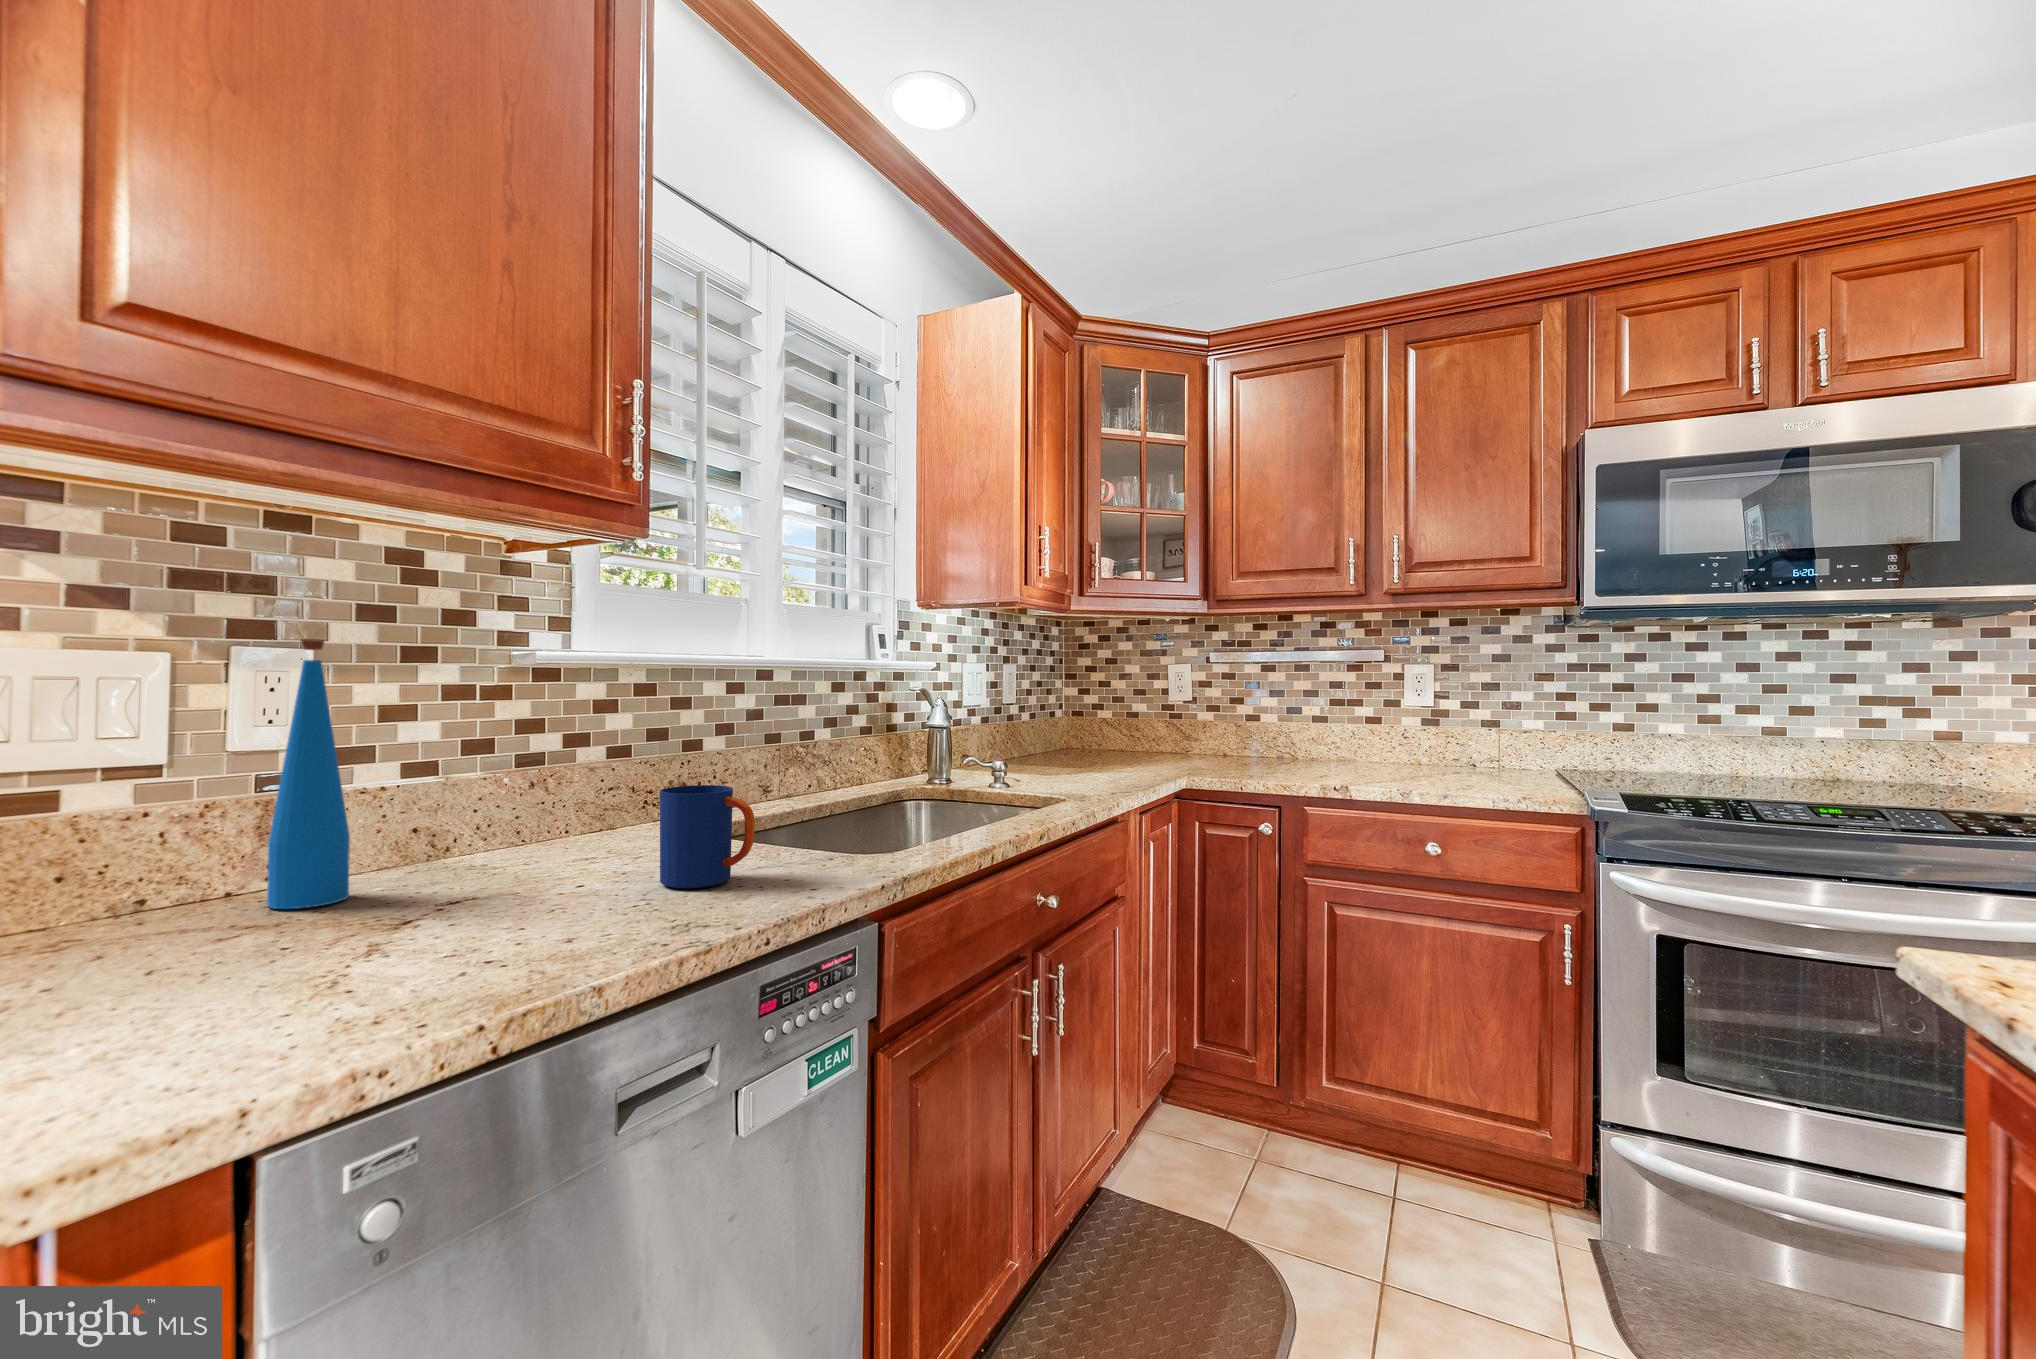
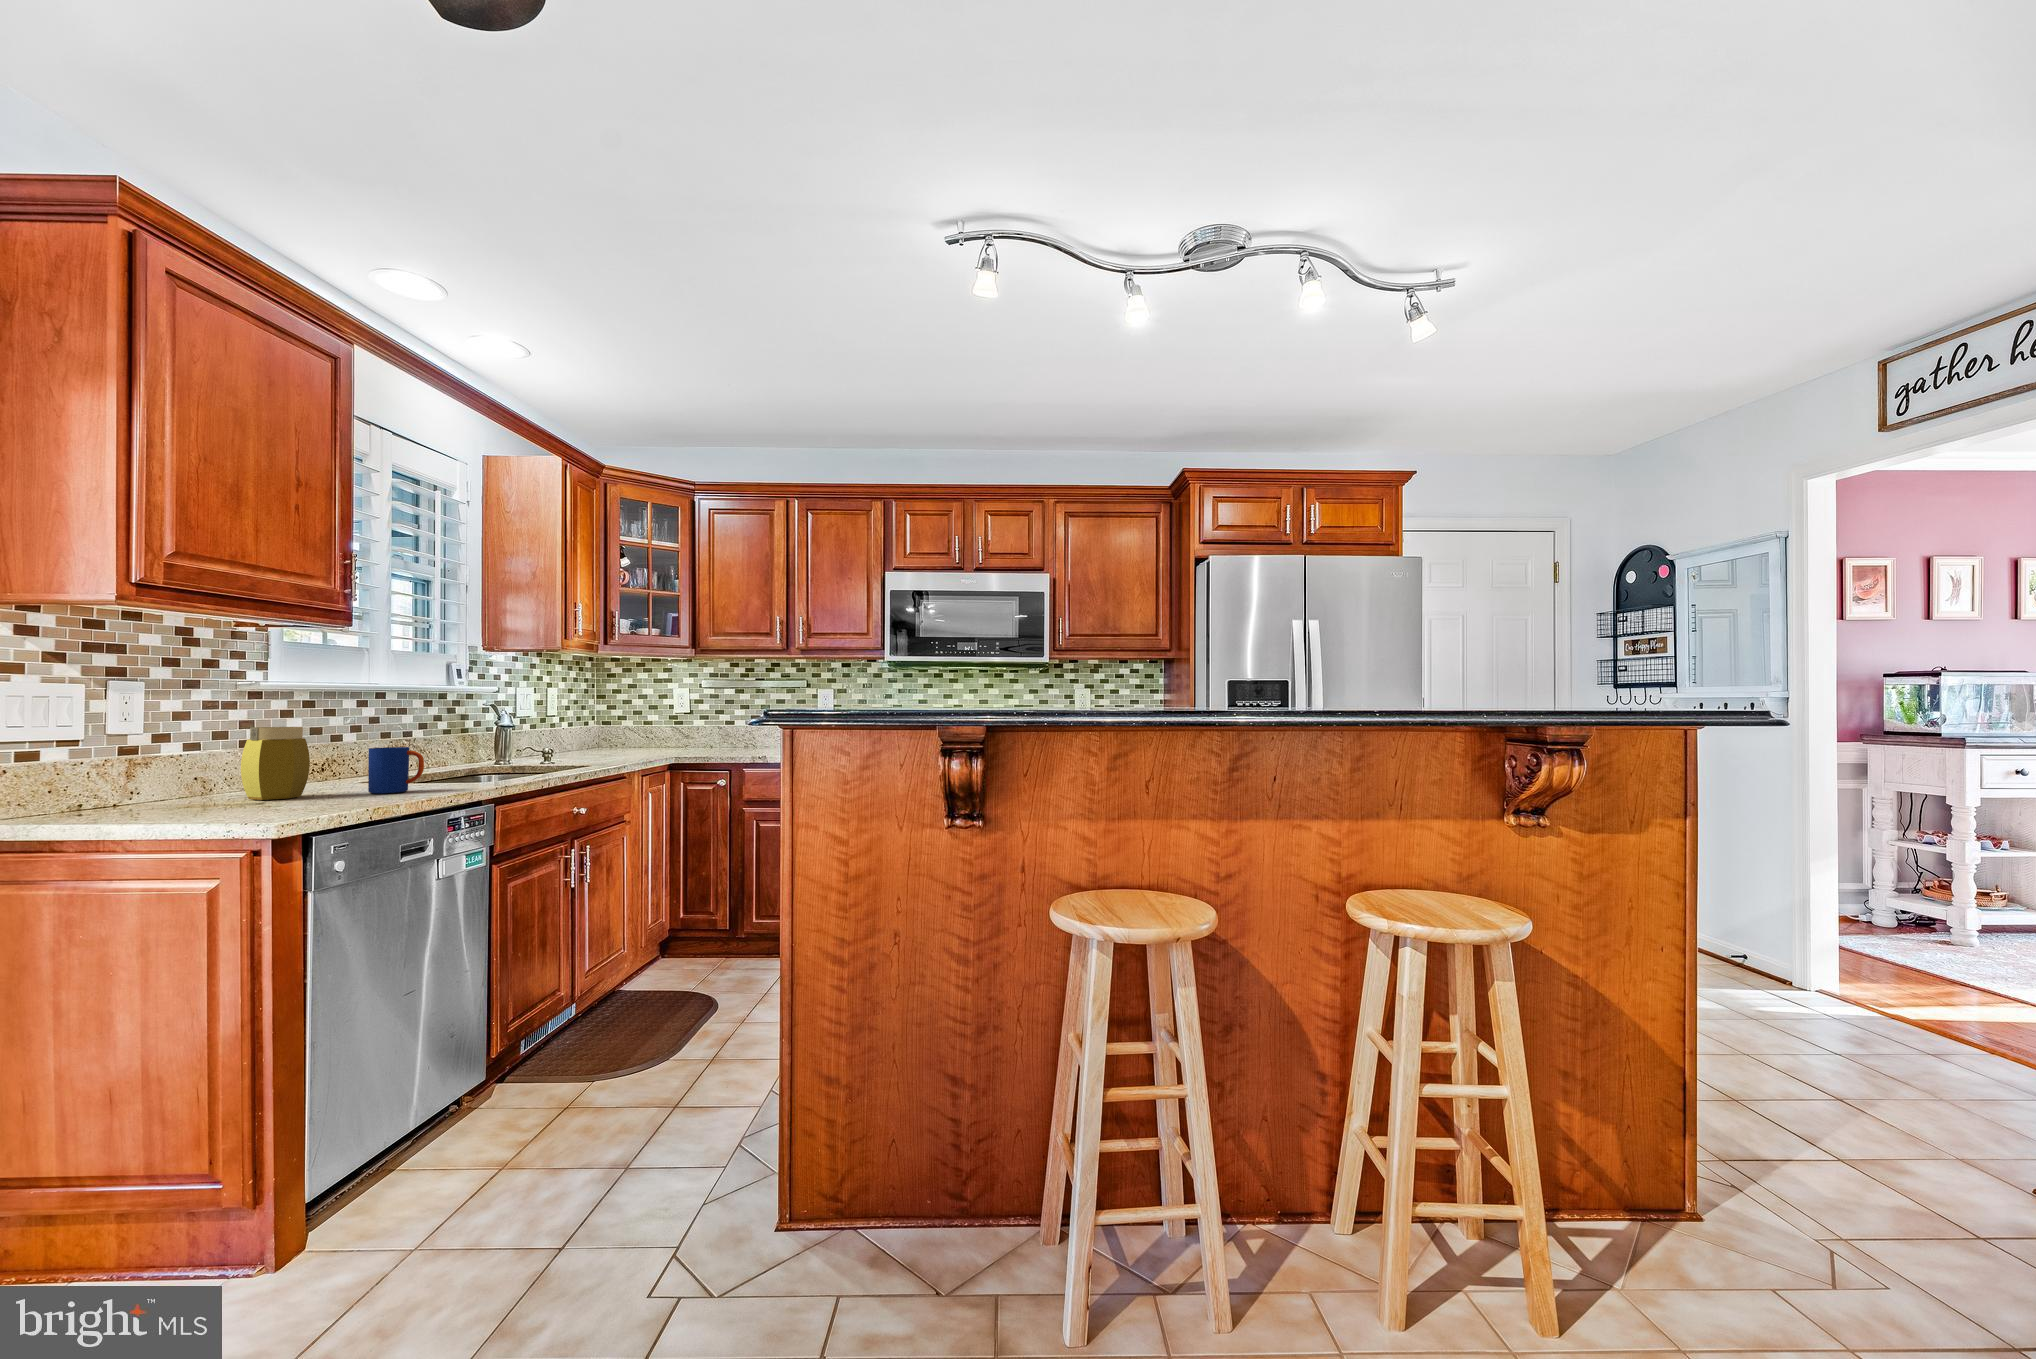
bottle: present [267,639,350,909] -> none [147,677,191,807]
jar: none [445,740,562,895] -> present [241,727,310,800]

